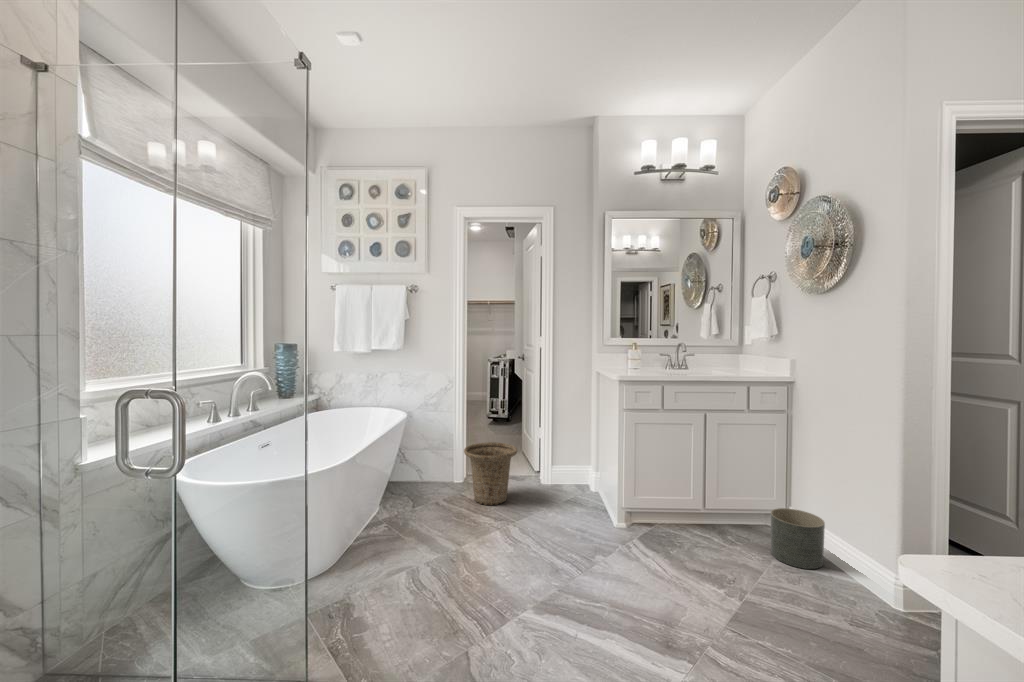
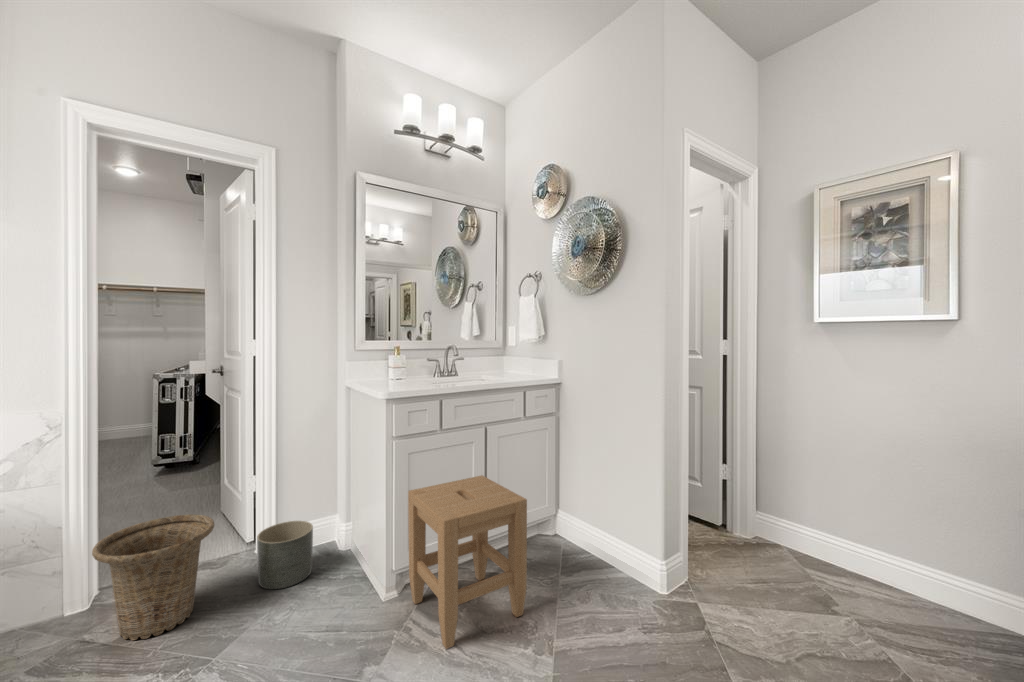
stool: none [633,451,725,566] -> present [408,475,527,649]
planter: present [771,508,825,569] -> present [257,521,313,589]

